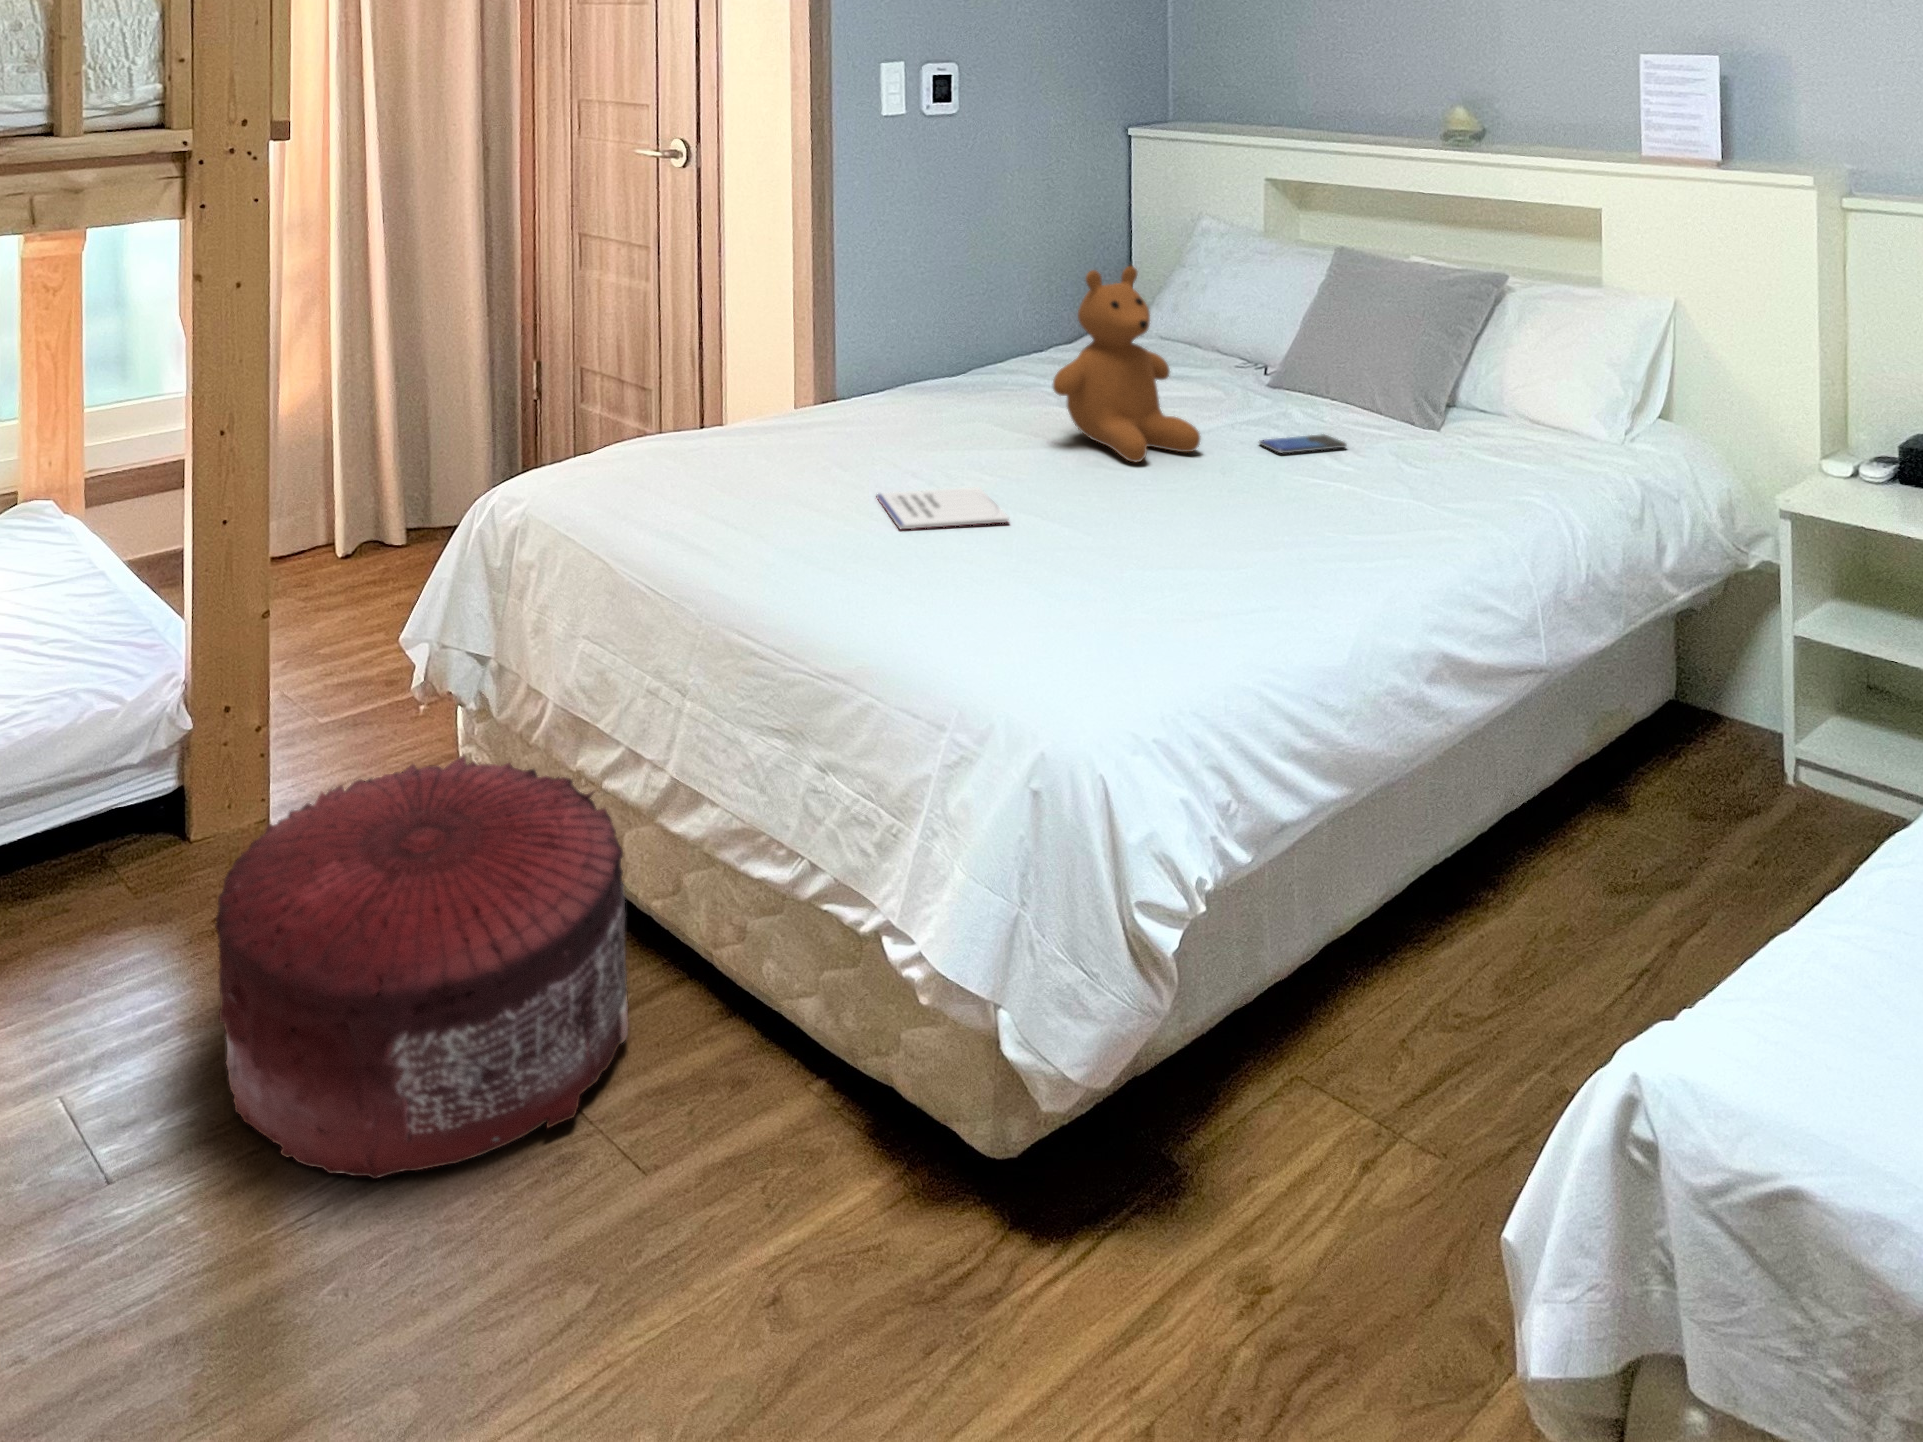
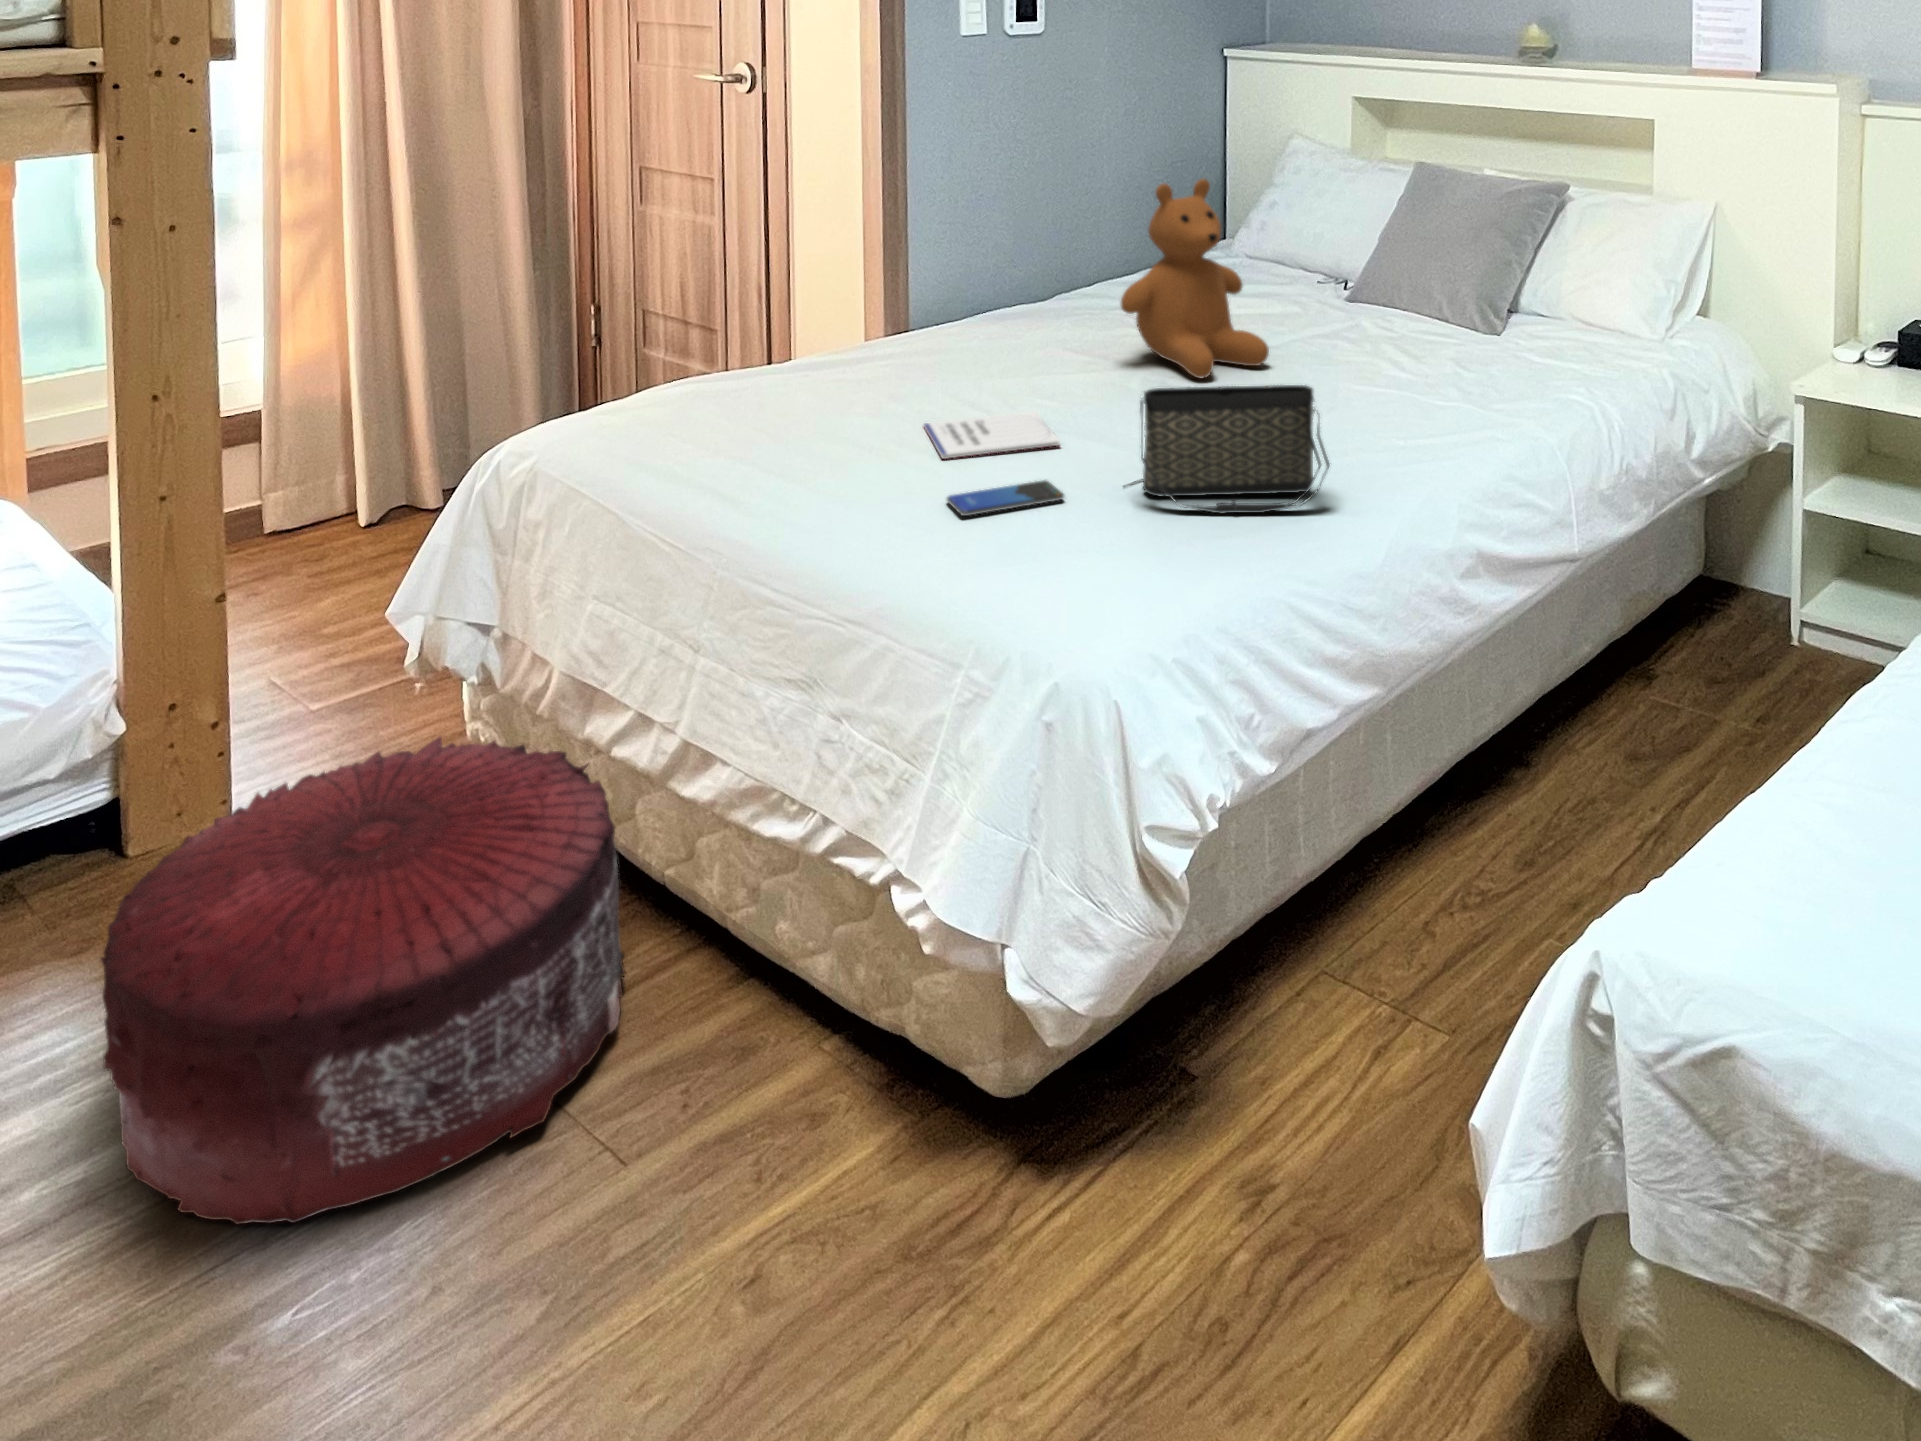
smartphone: present [1259,434,1346,453] -> present [947,480,1064,516]
handbag: none [1094,473,1288,601] -> present [1140,385,1330,514]

